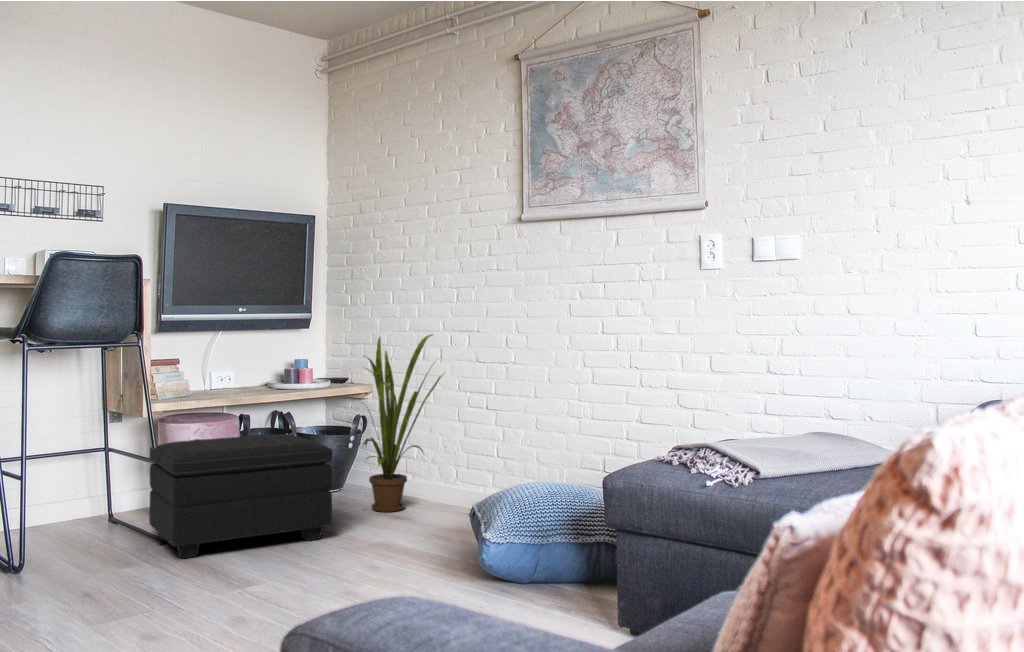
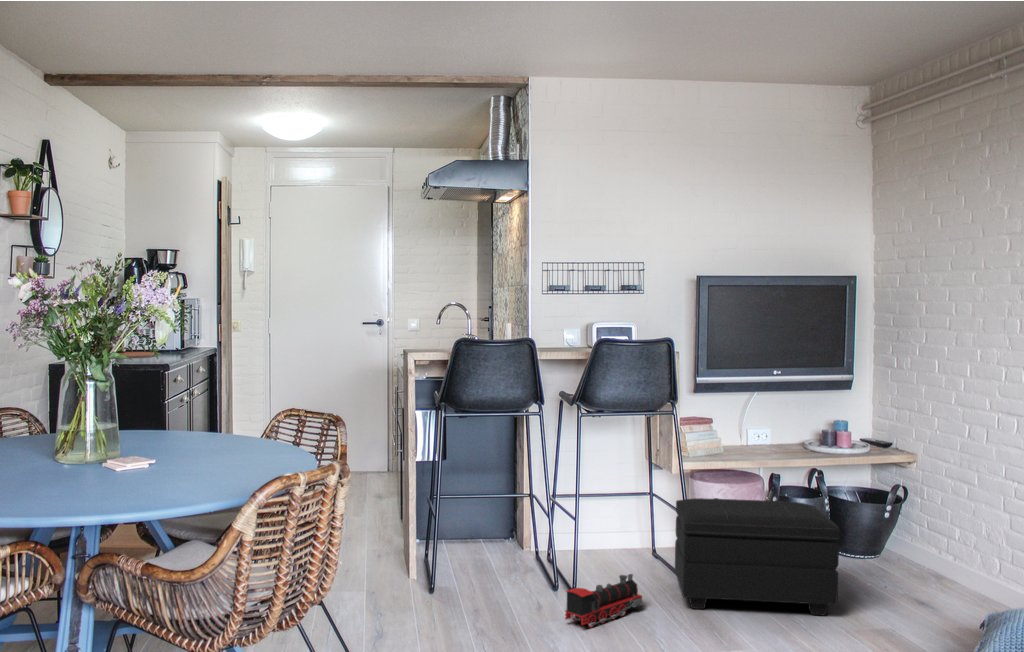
house plant: present [363,334,444,512] -> none [884,408,994,599]
toy train: none [31,531,126,600] -> present [565,574,643,627]

